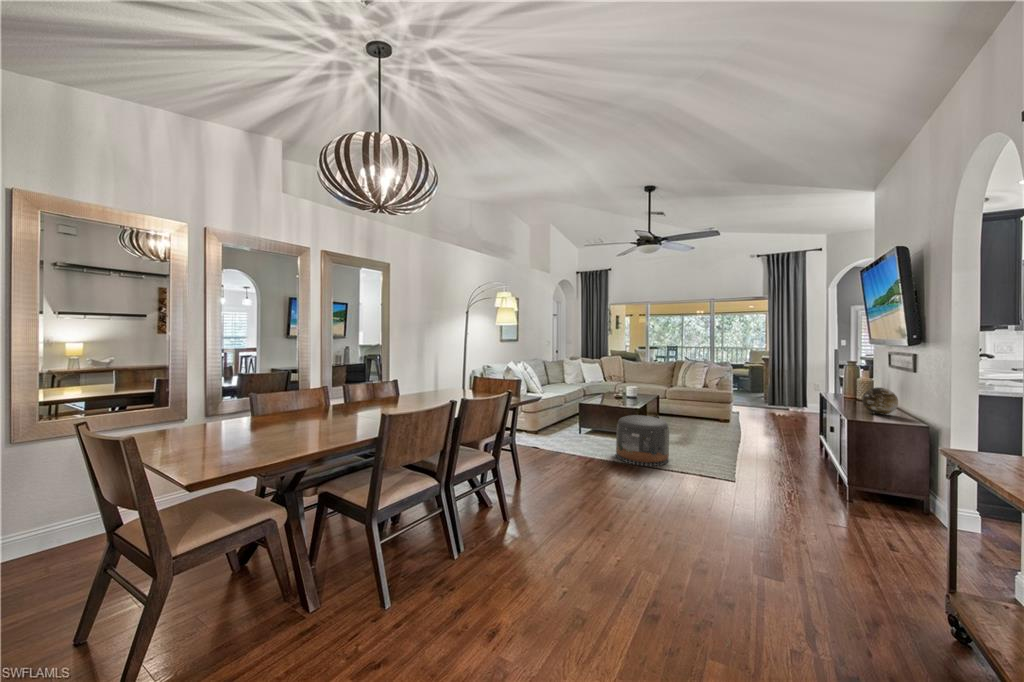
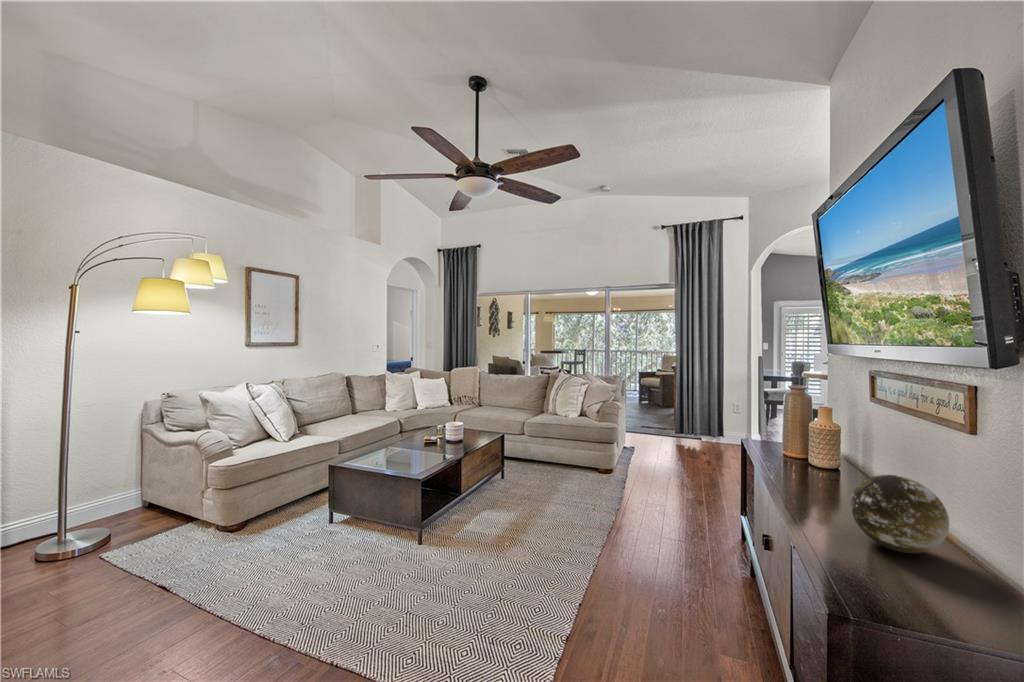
pouf: present [616,415,669,466] -> none [334,503,449,644]

